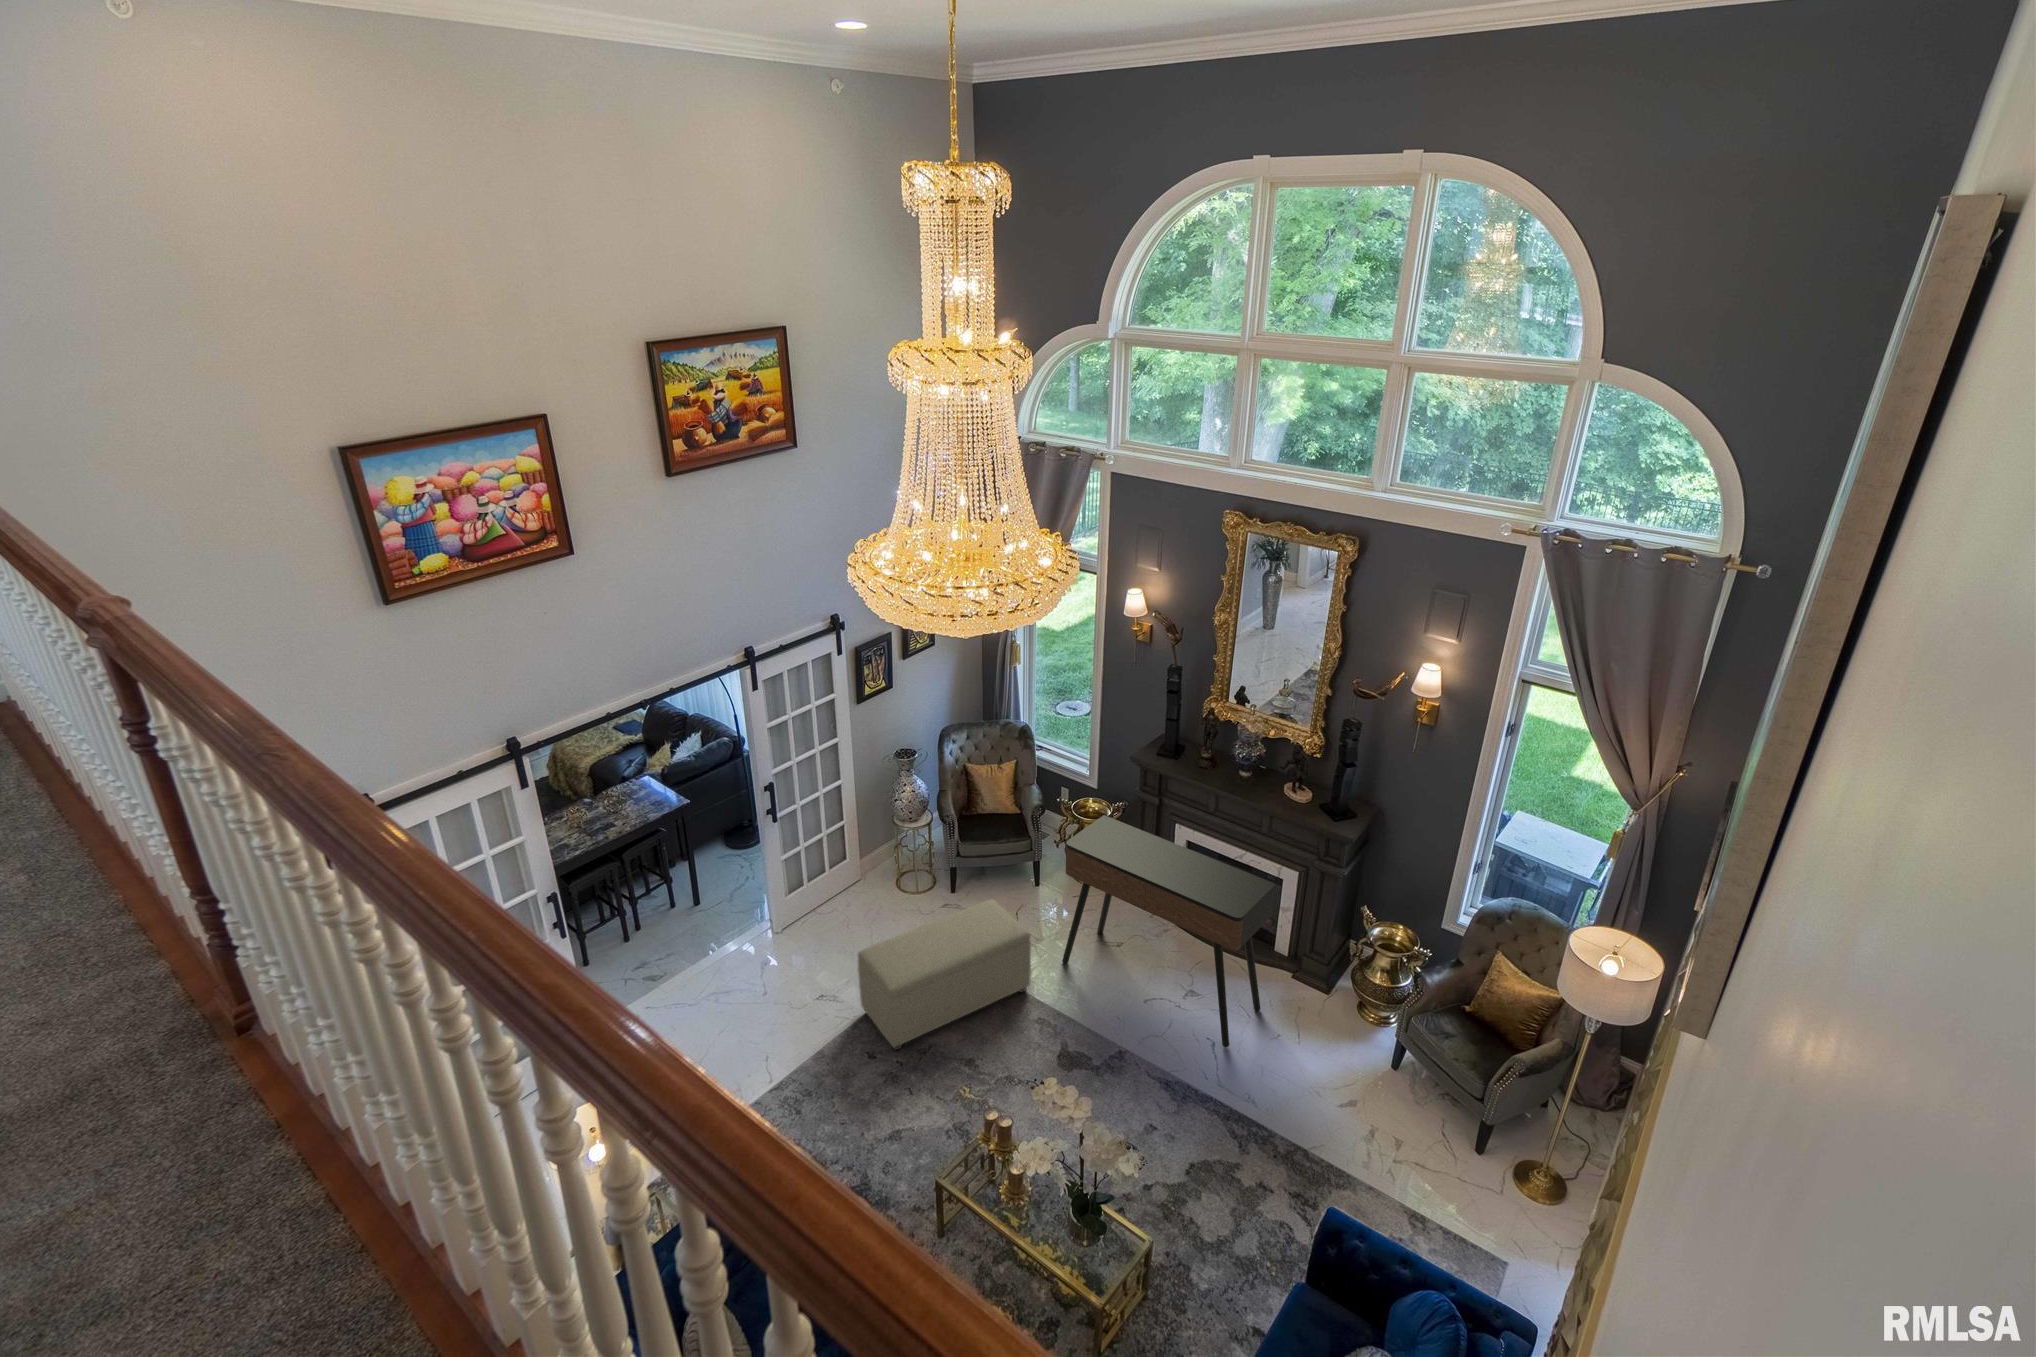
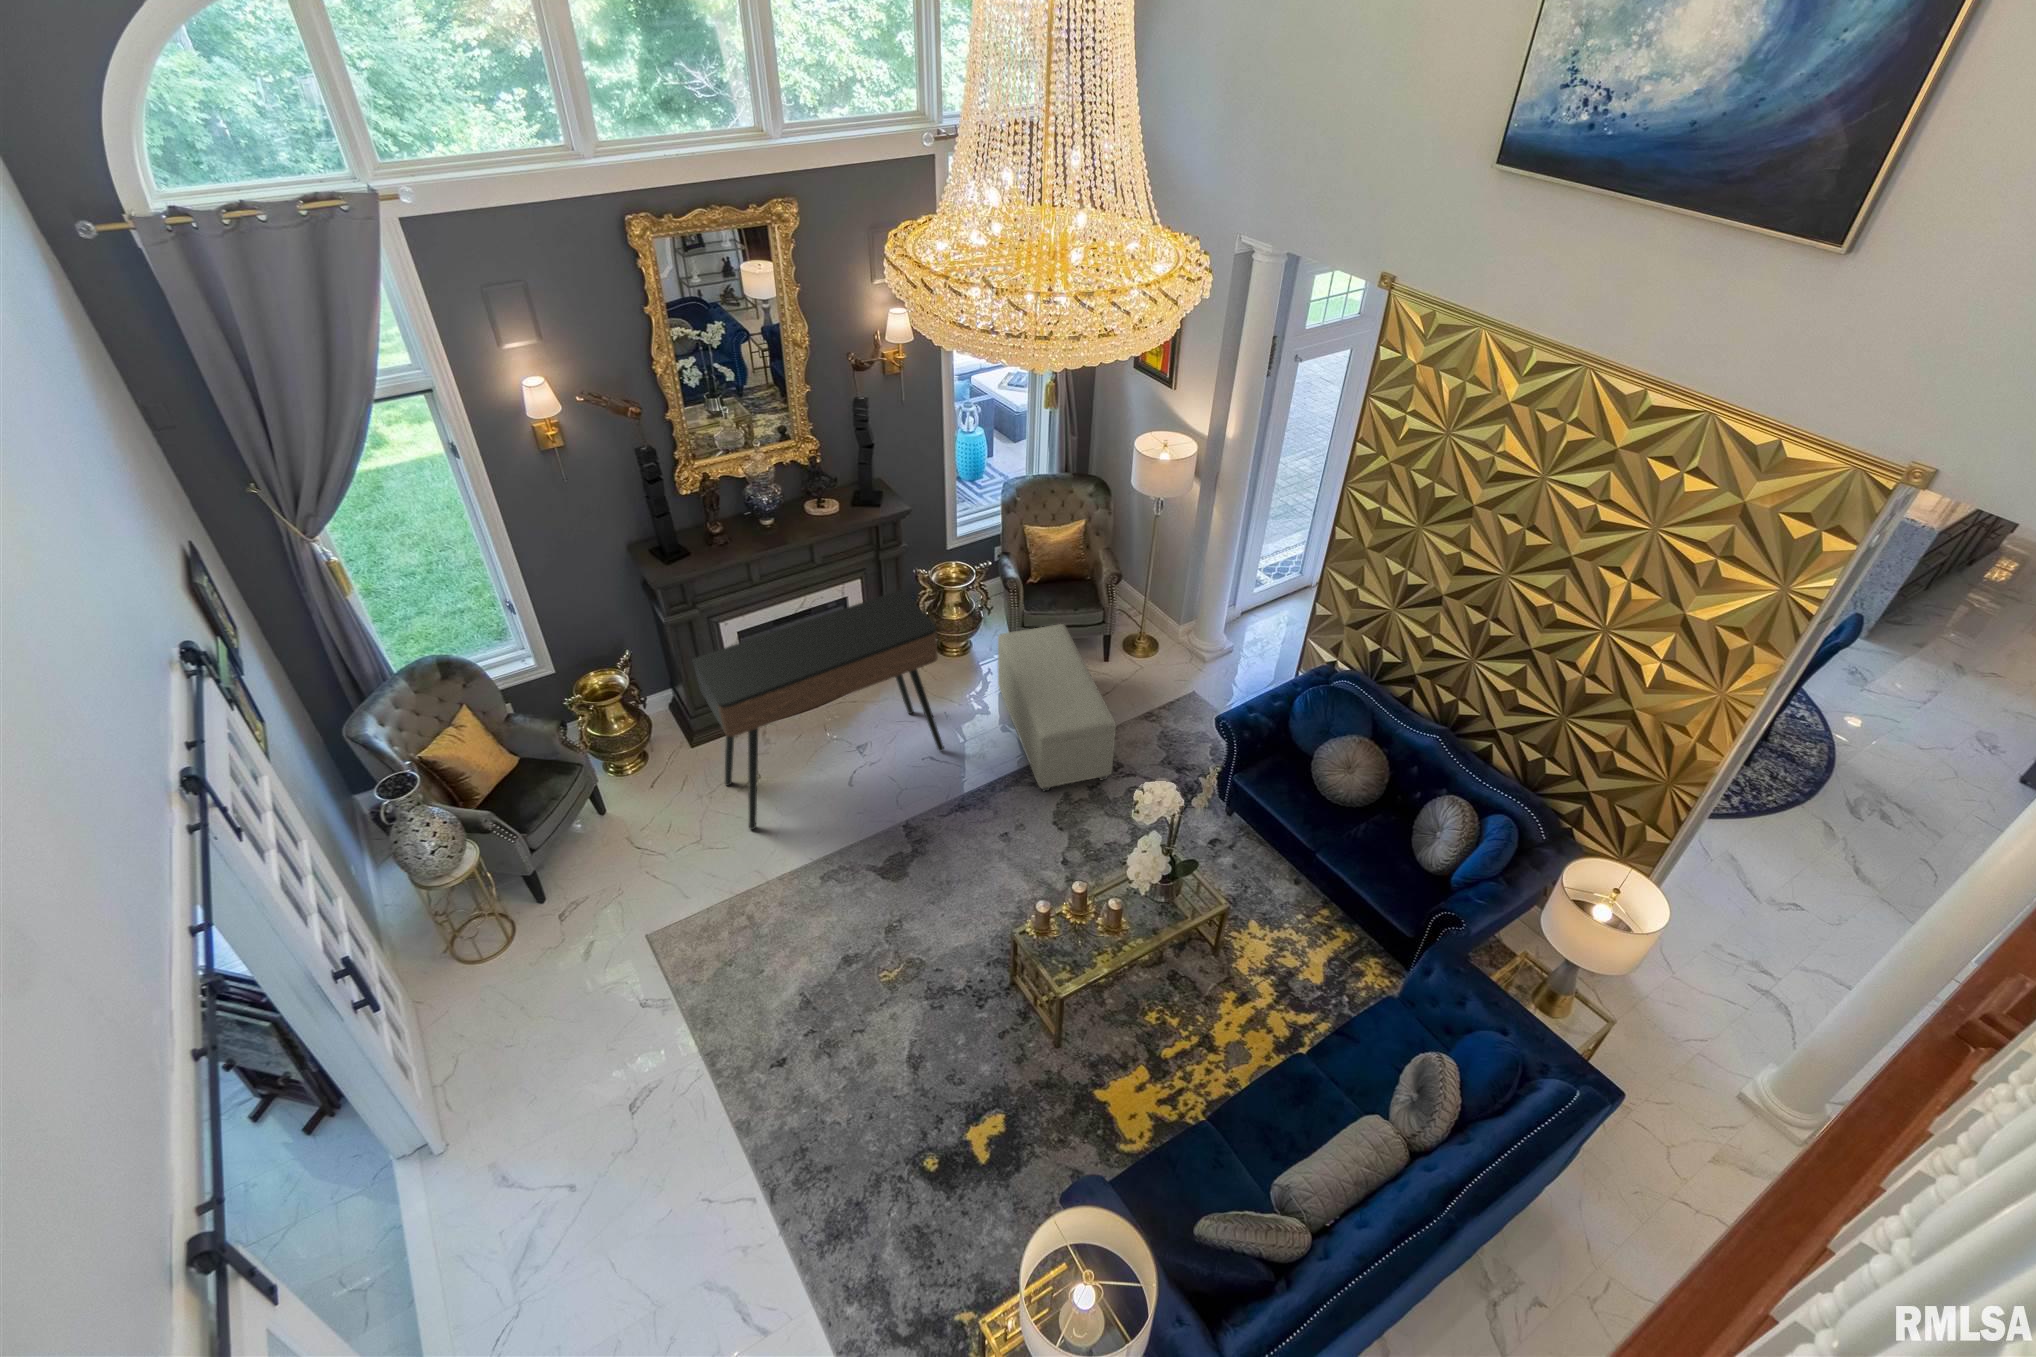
ottoman: present [858,900,1031,1050] -> present [998,624,1116,792]

